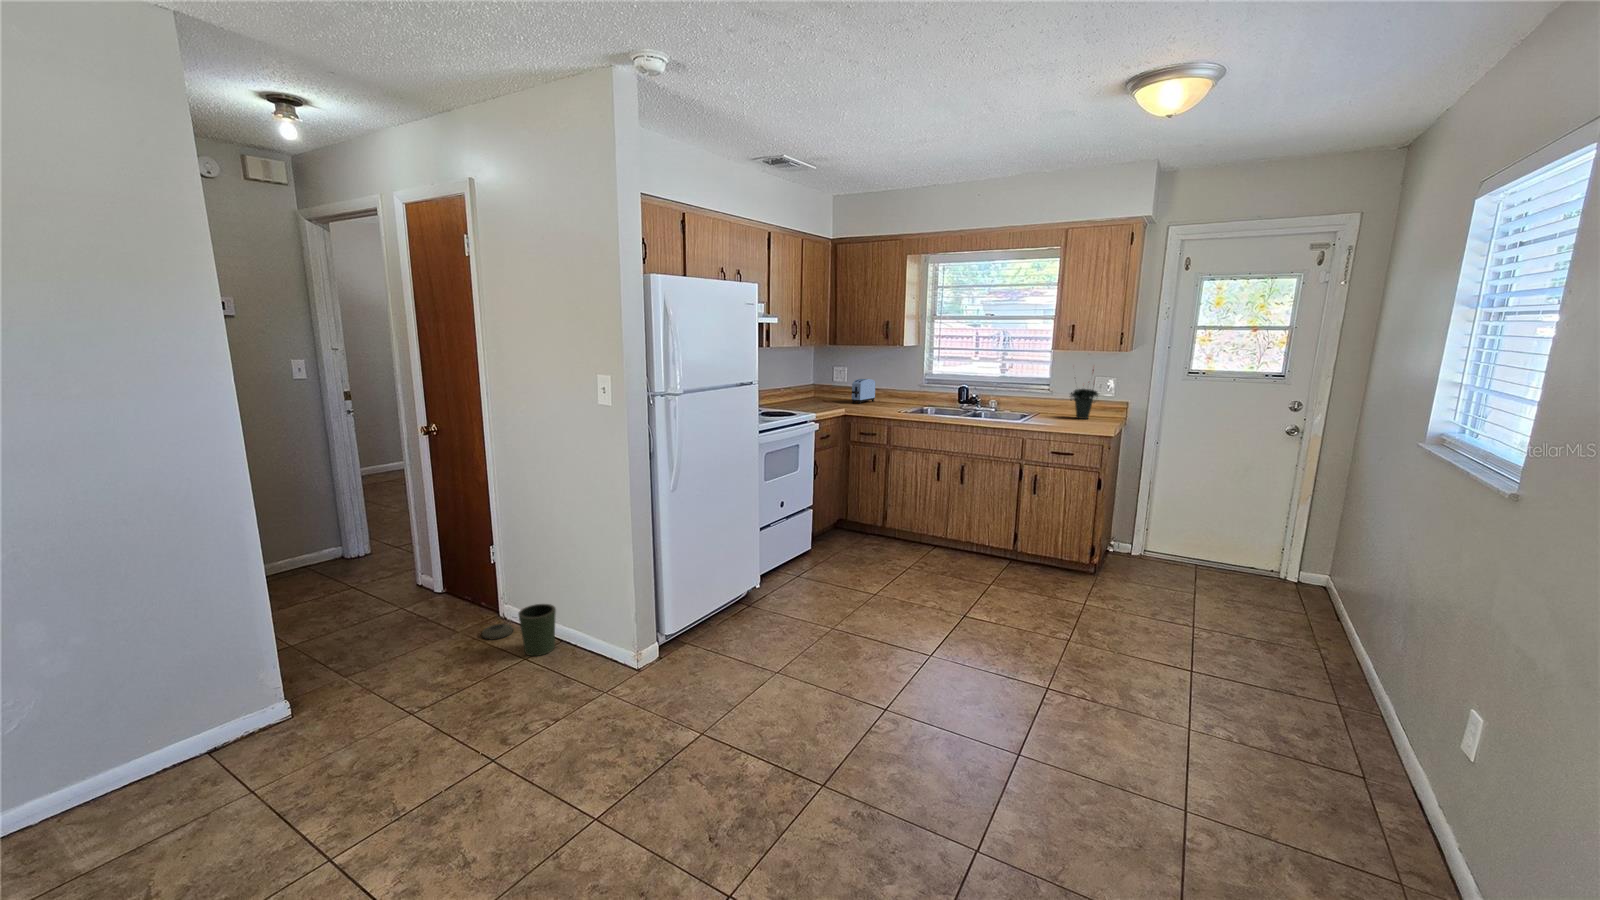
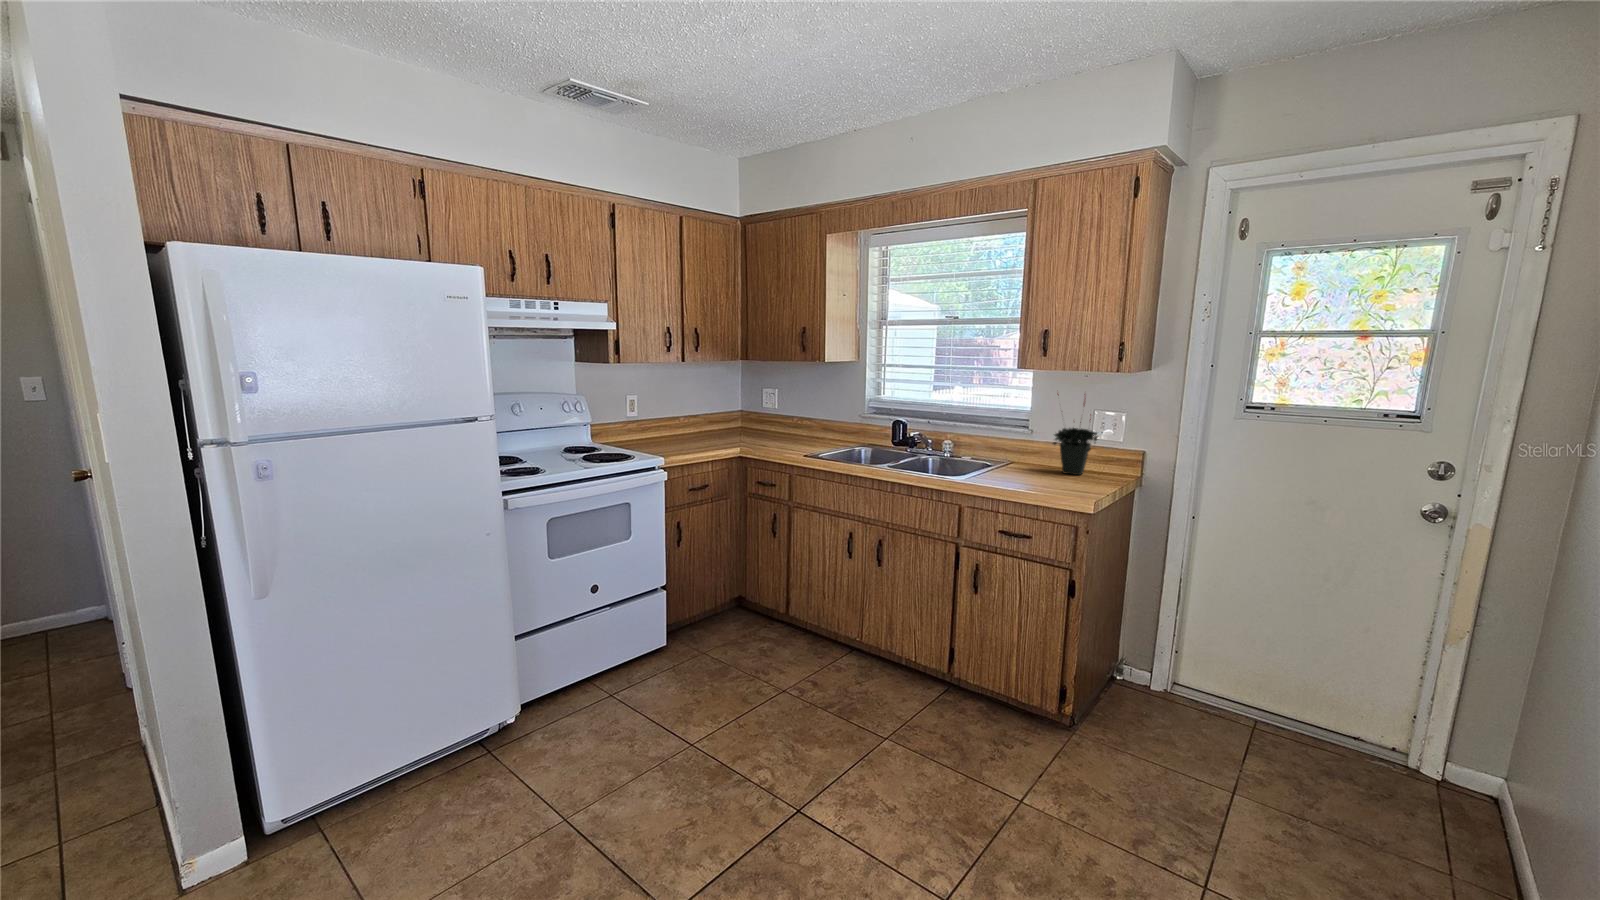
toaster: present [852,379,875,404] -> none [764,404,807,439]
trash can: present [482,604,556,656] -> none [66,747,146,835]

